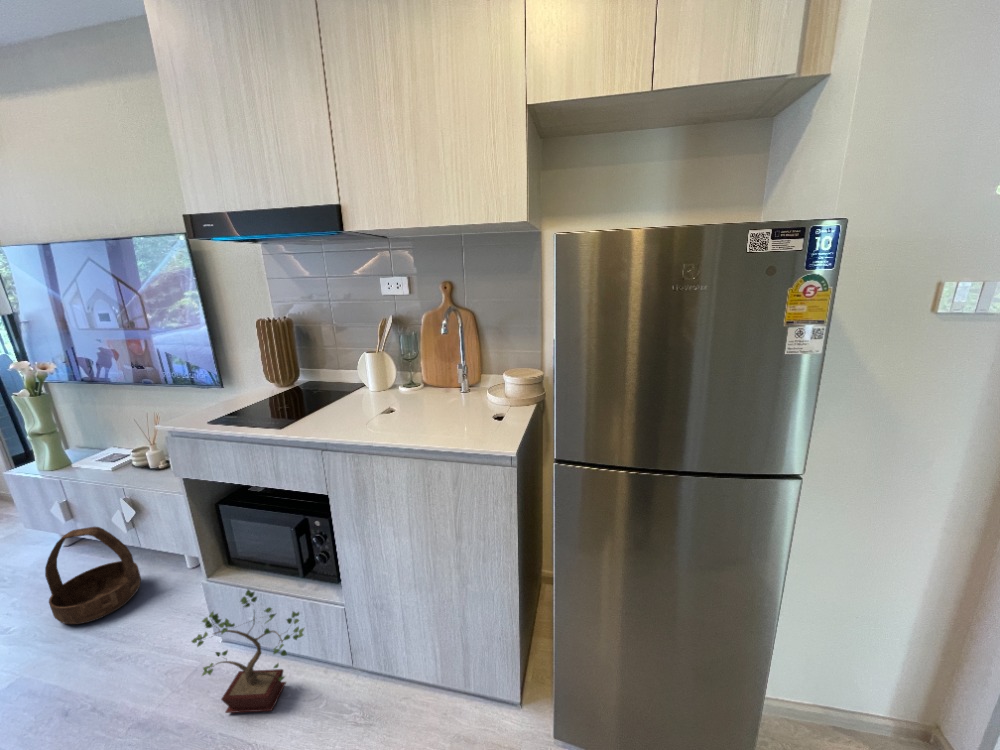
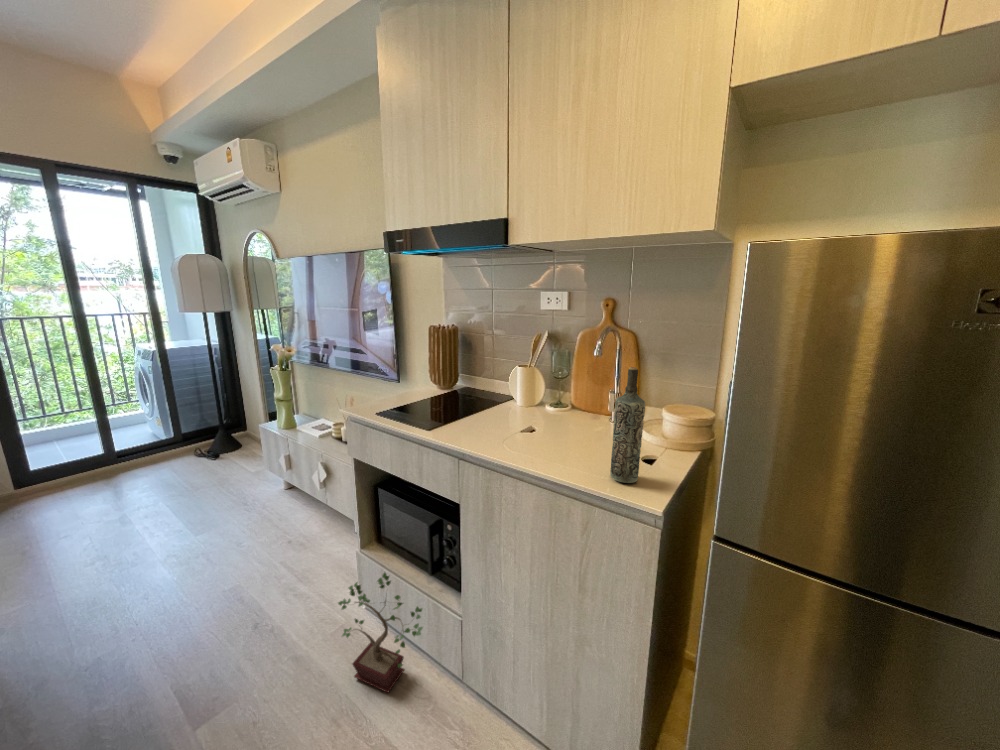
bottle: none [467,340,492,438] -> present [610,367,645,483]
basket: present [45,527,141,624] -> none [266,479,323,555]

